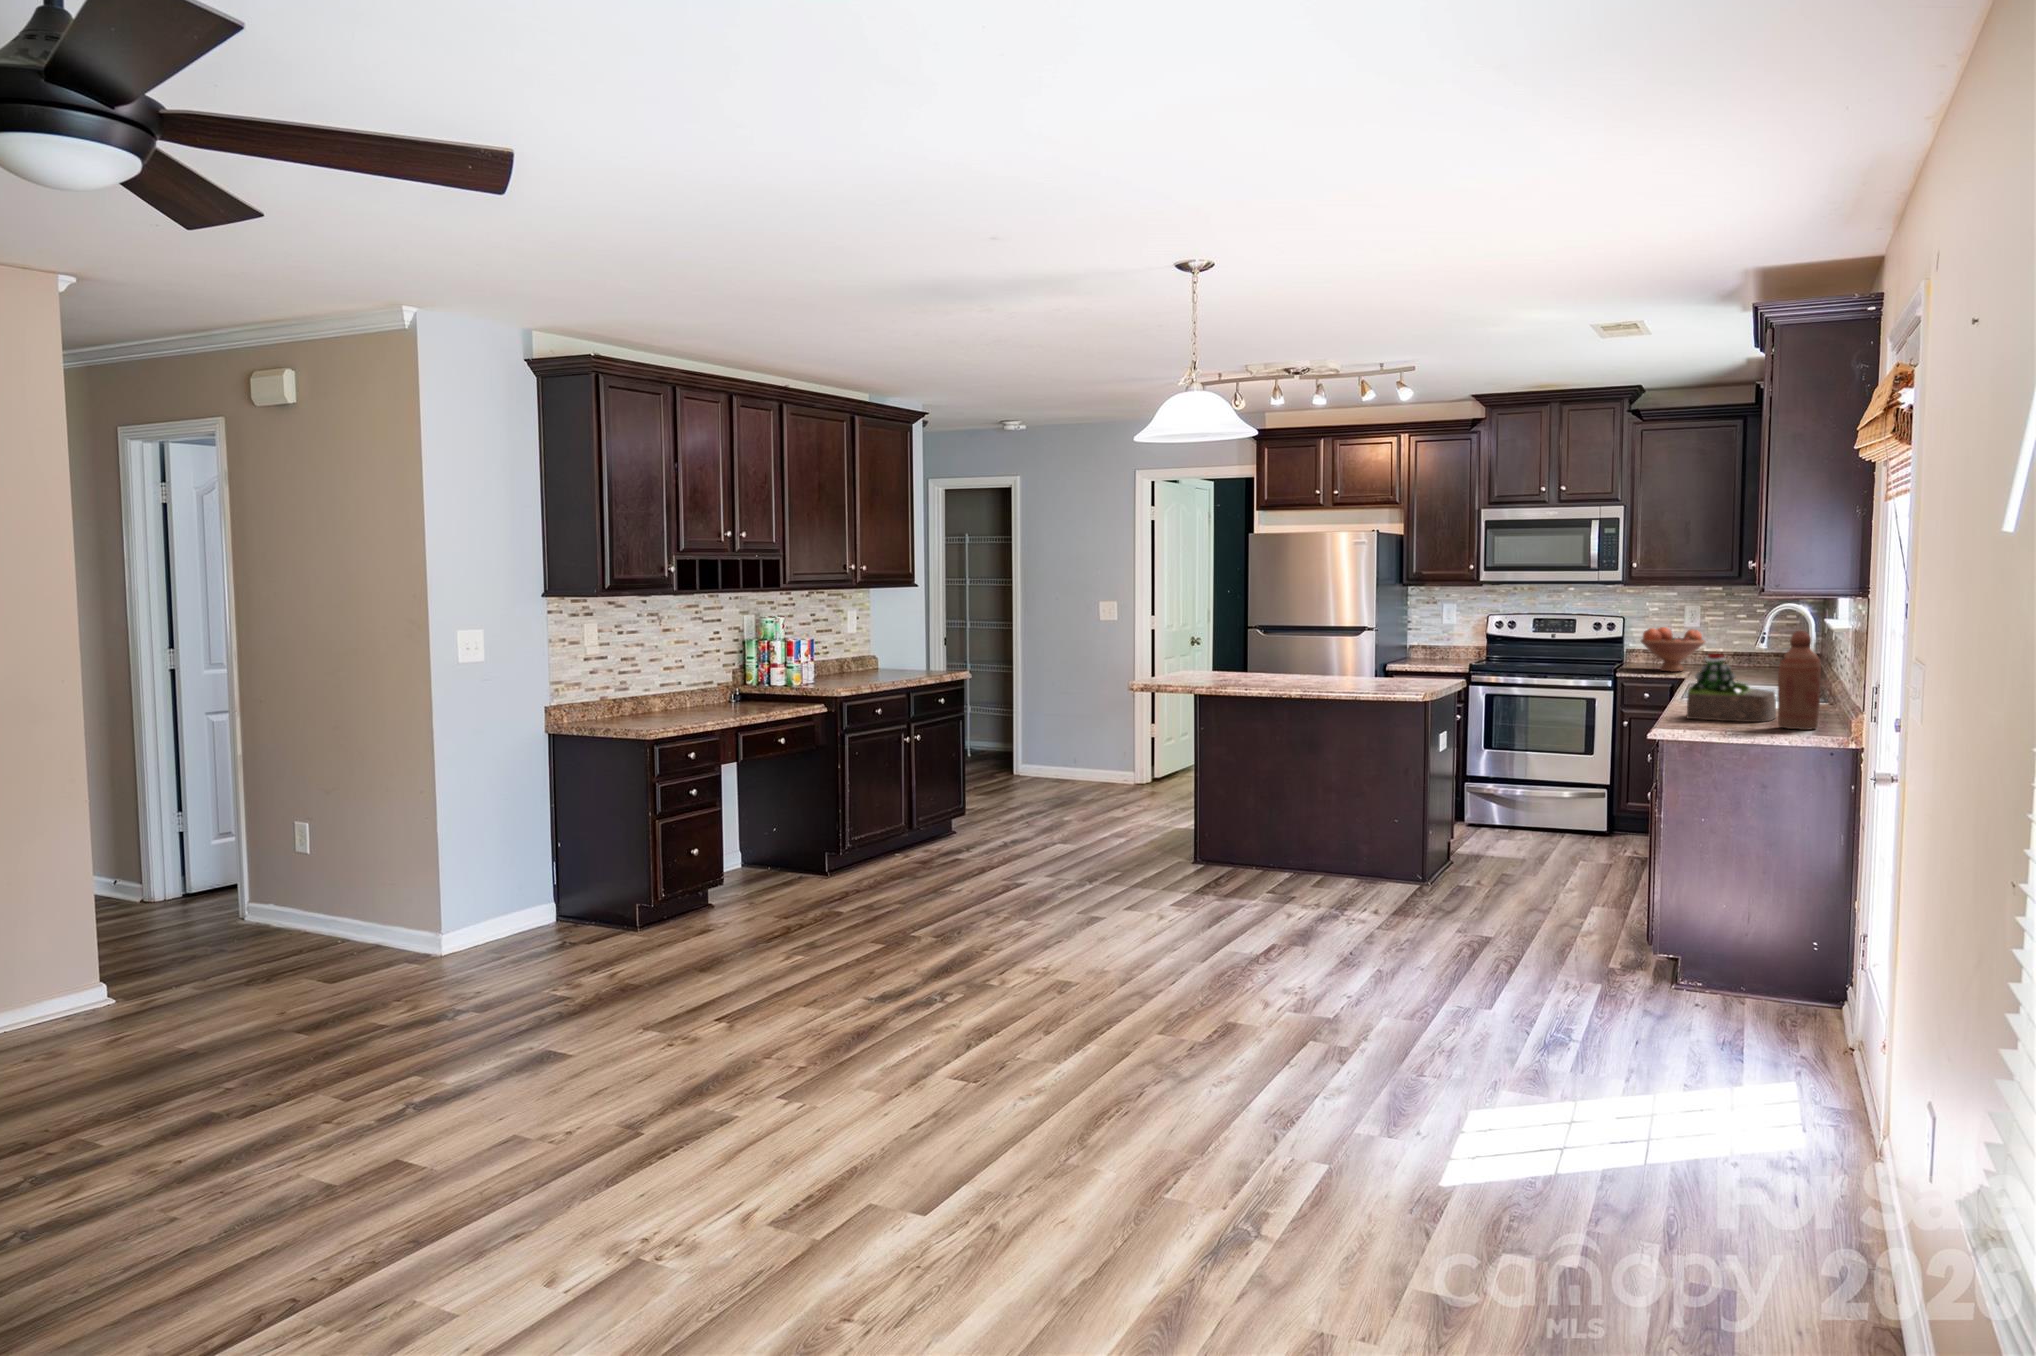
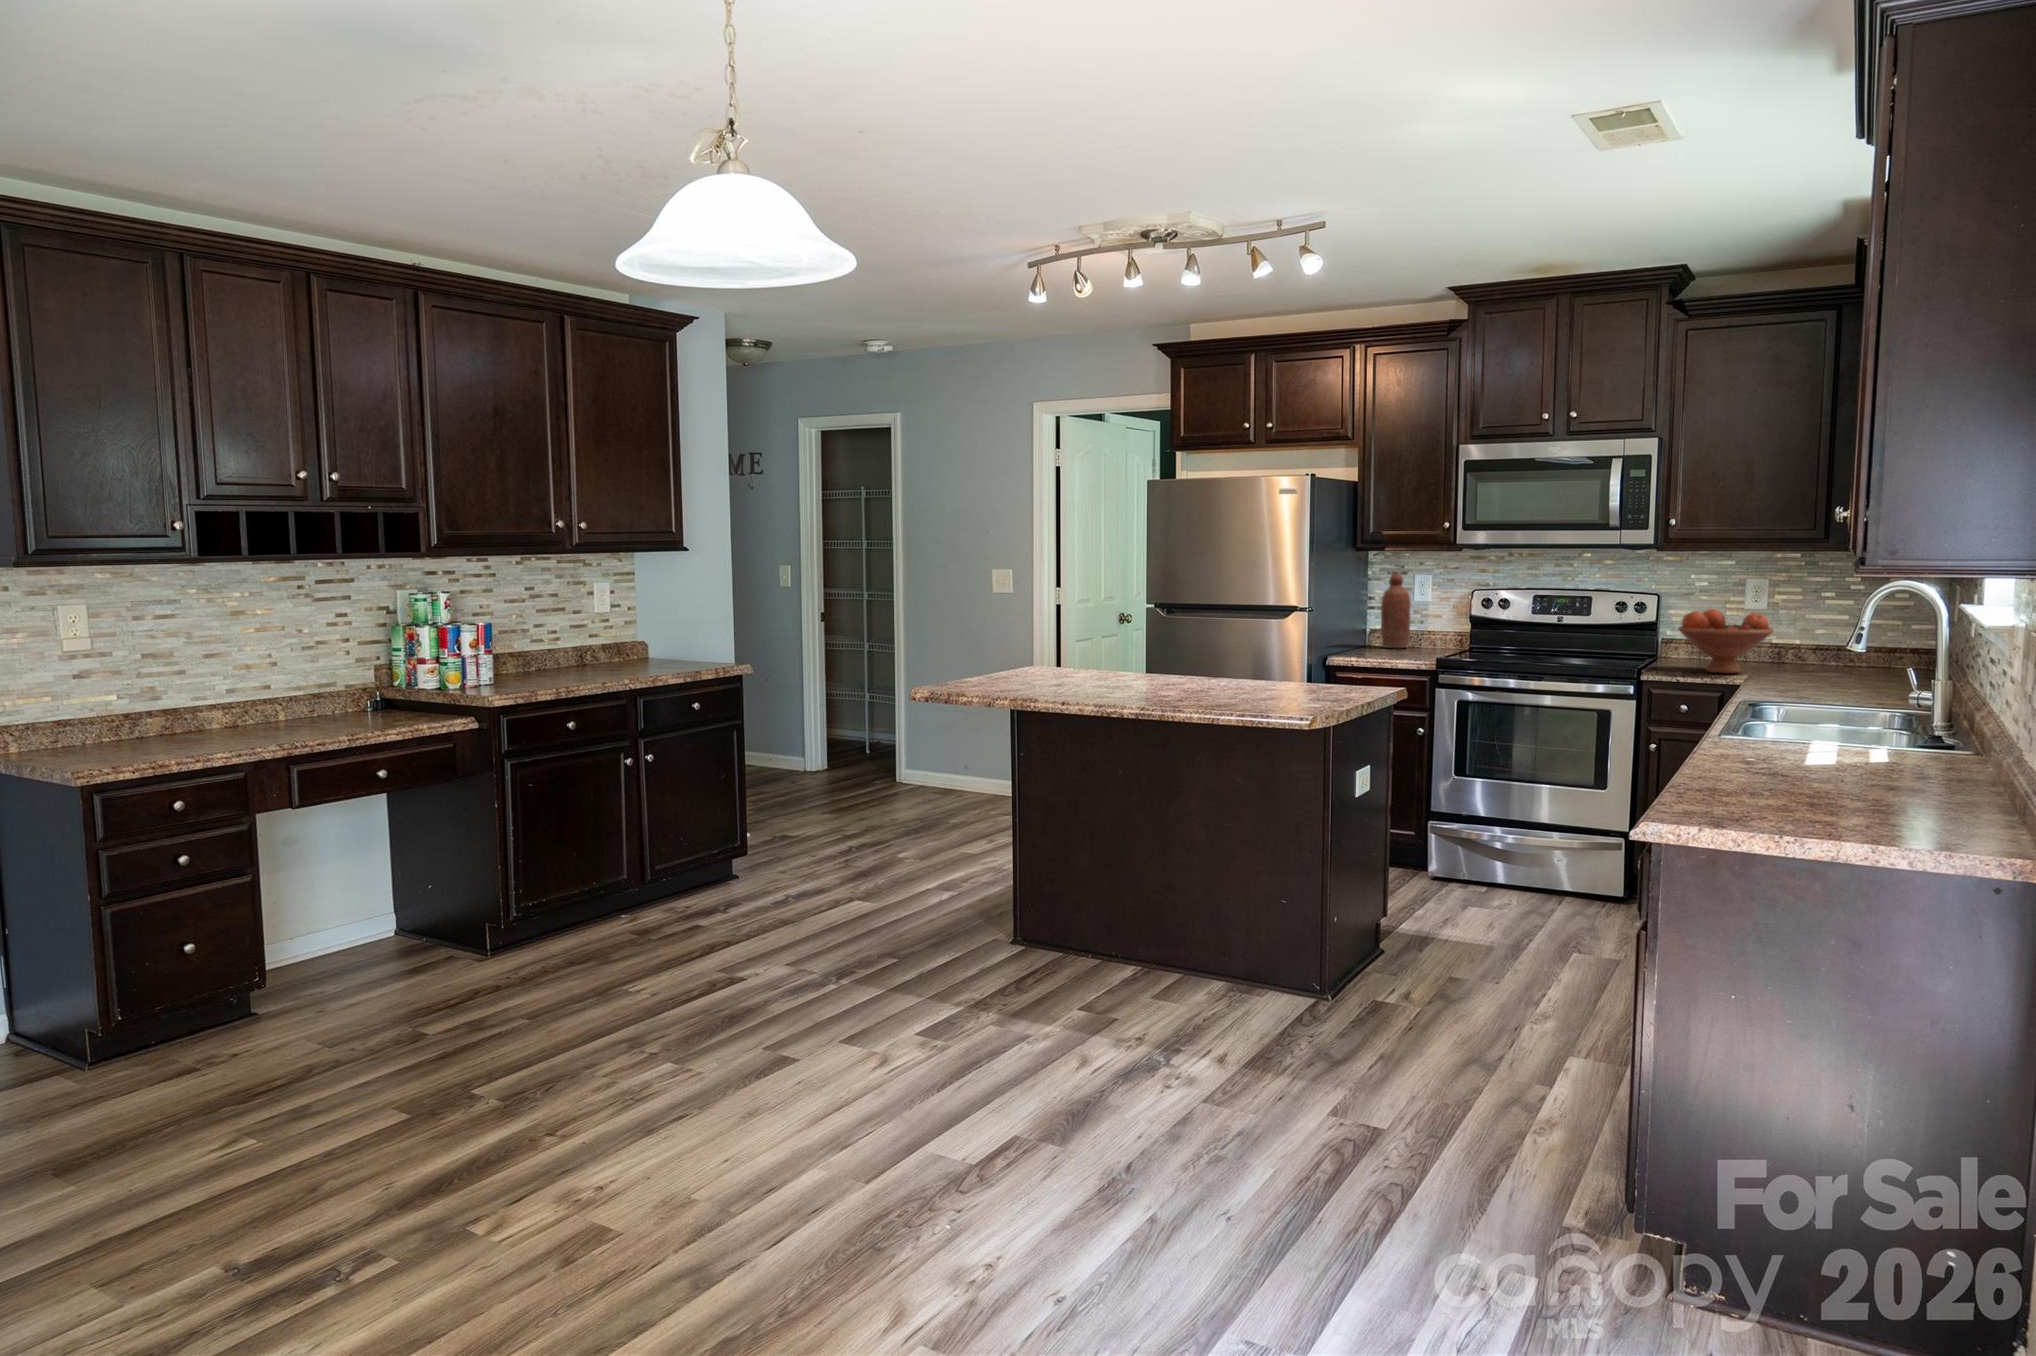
bottle: present [1778,631,1821,730] -> present [1381,573,1411,648]
succulent plant: present [1687,654,1776,722] -> none [1715,671,1879,797]

